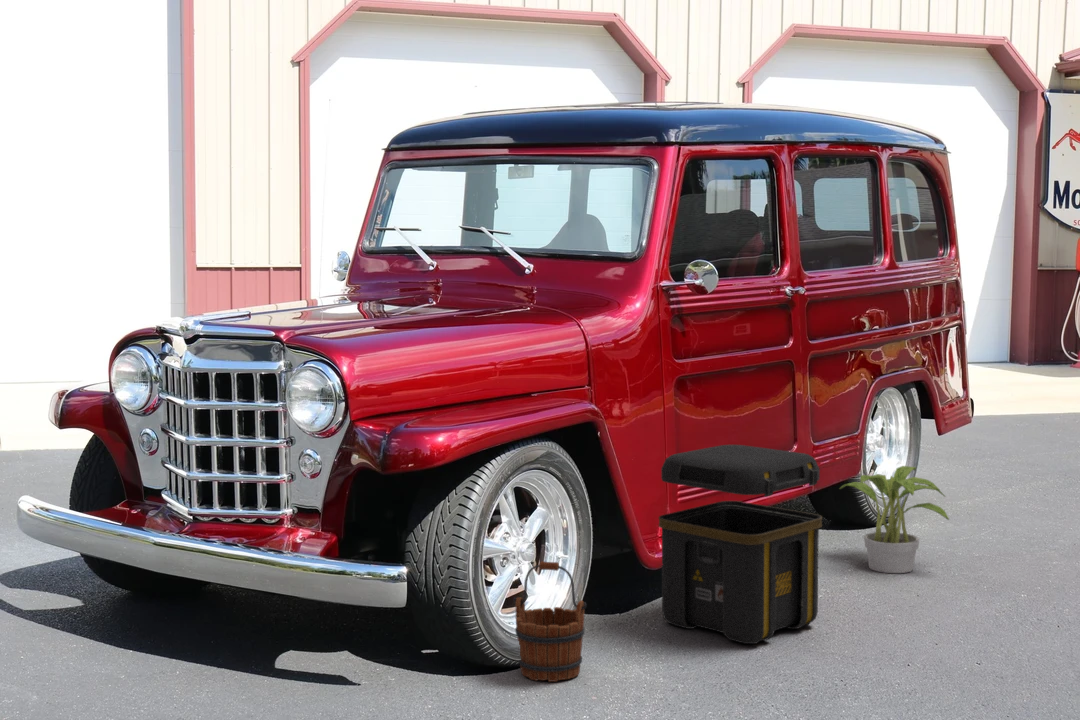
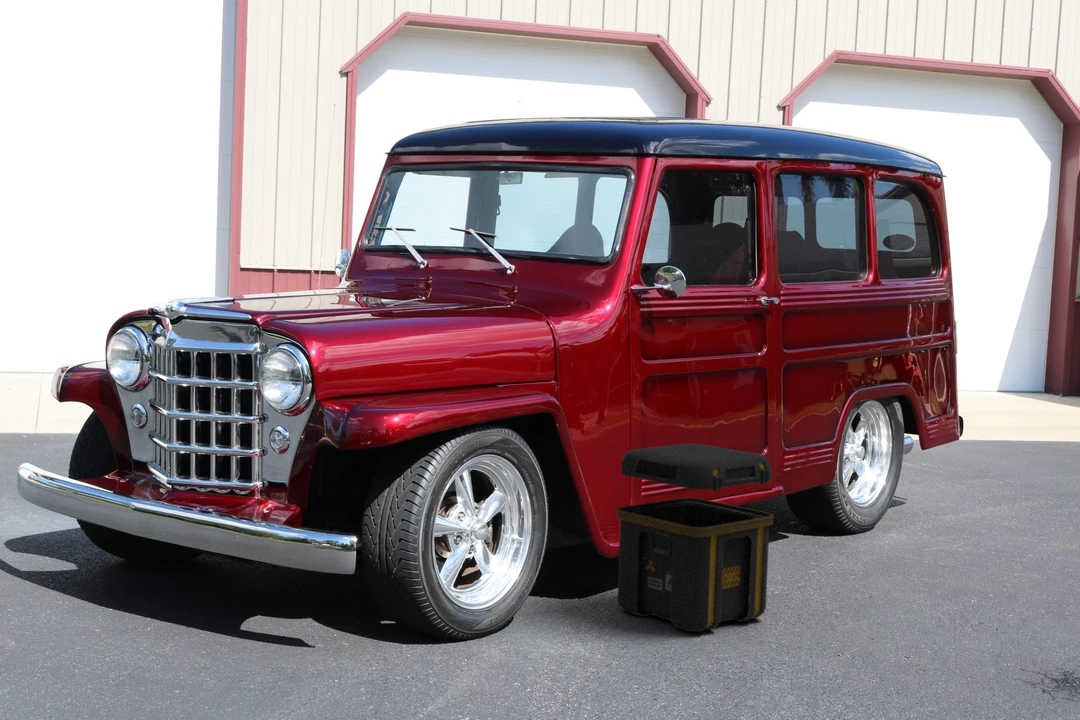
potted plant: present [840,466,949,573] -> none [811,475,911,578]
wooden bucket: present [514,561,586,682] -> none [465,542,532,655]

